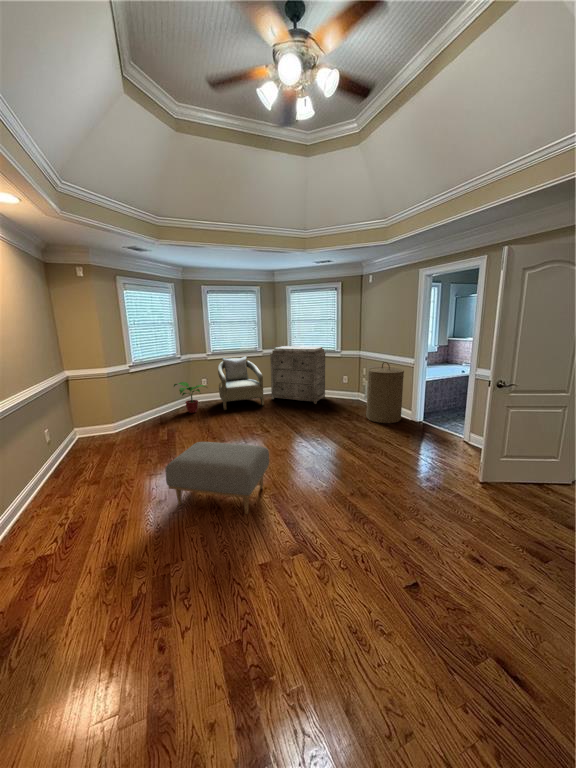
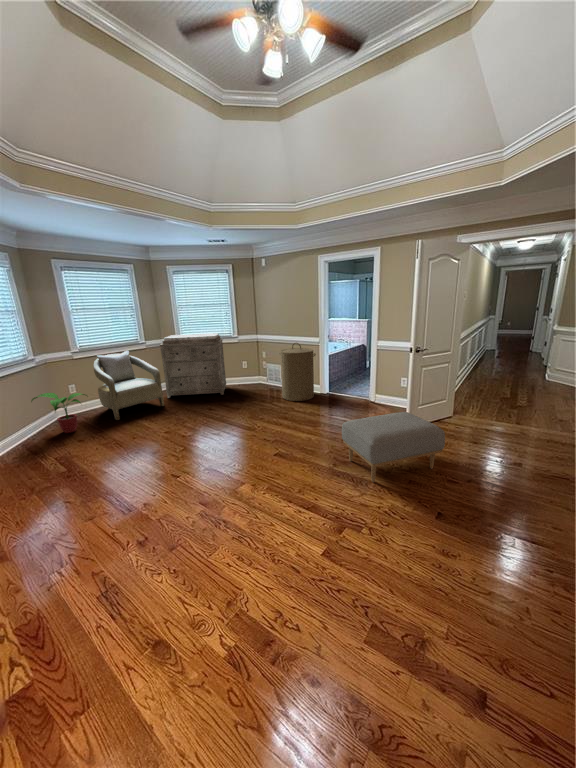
ottoman: present [165,442,269,514] -> present [342,412,445,482]

